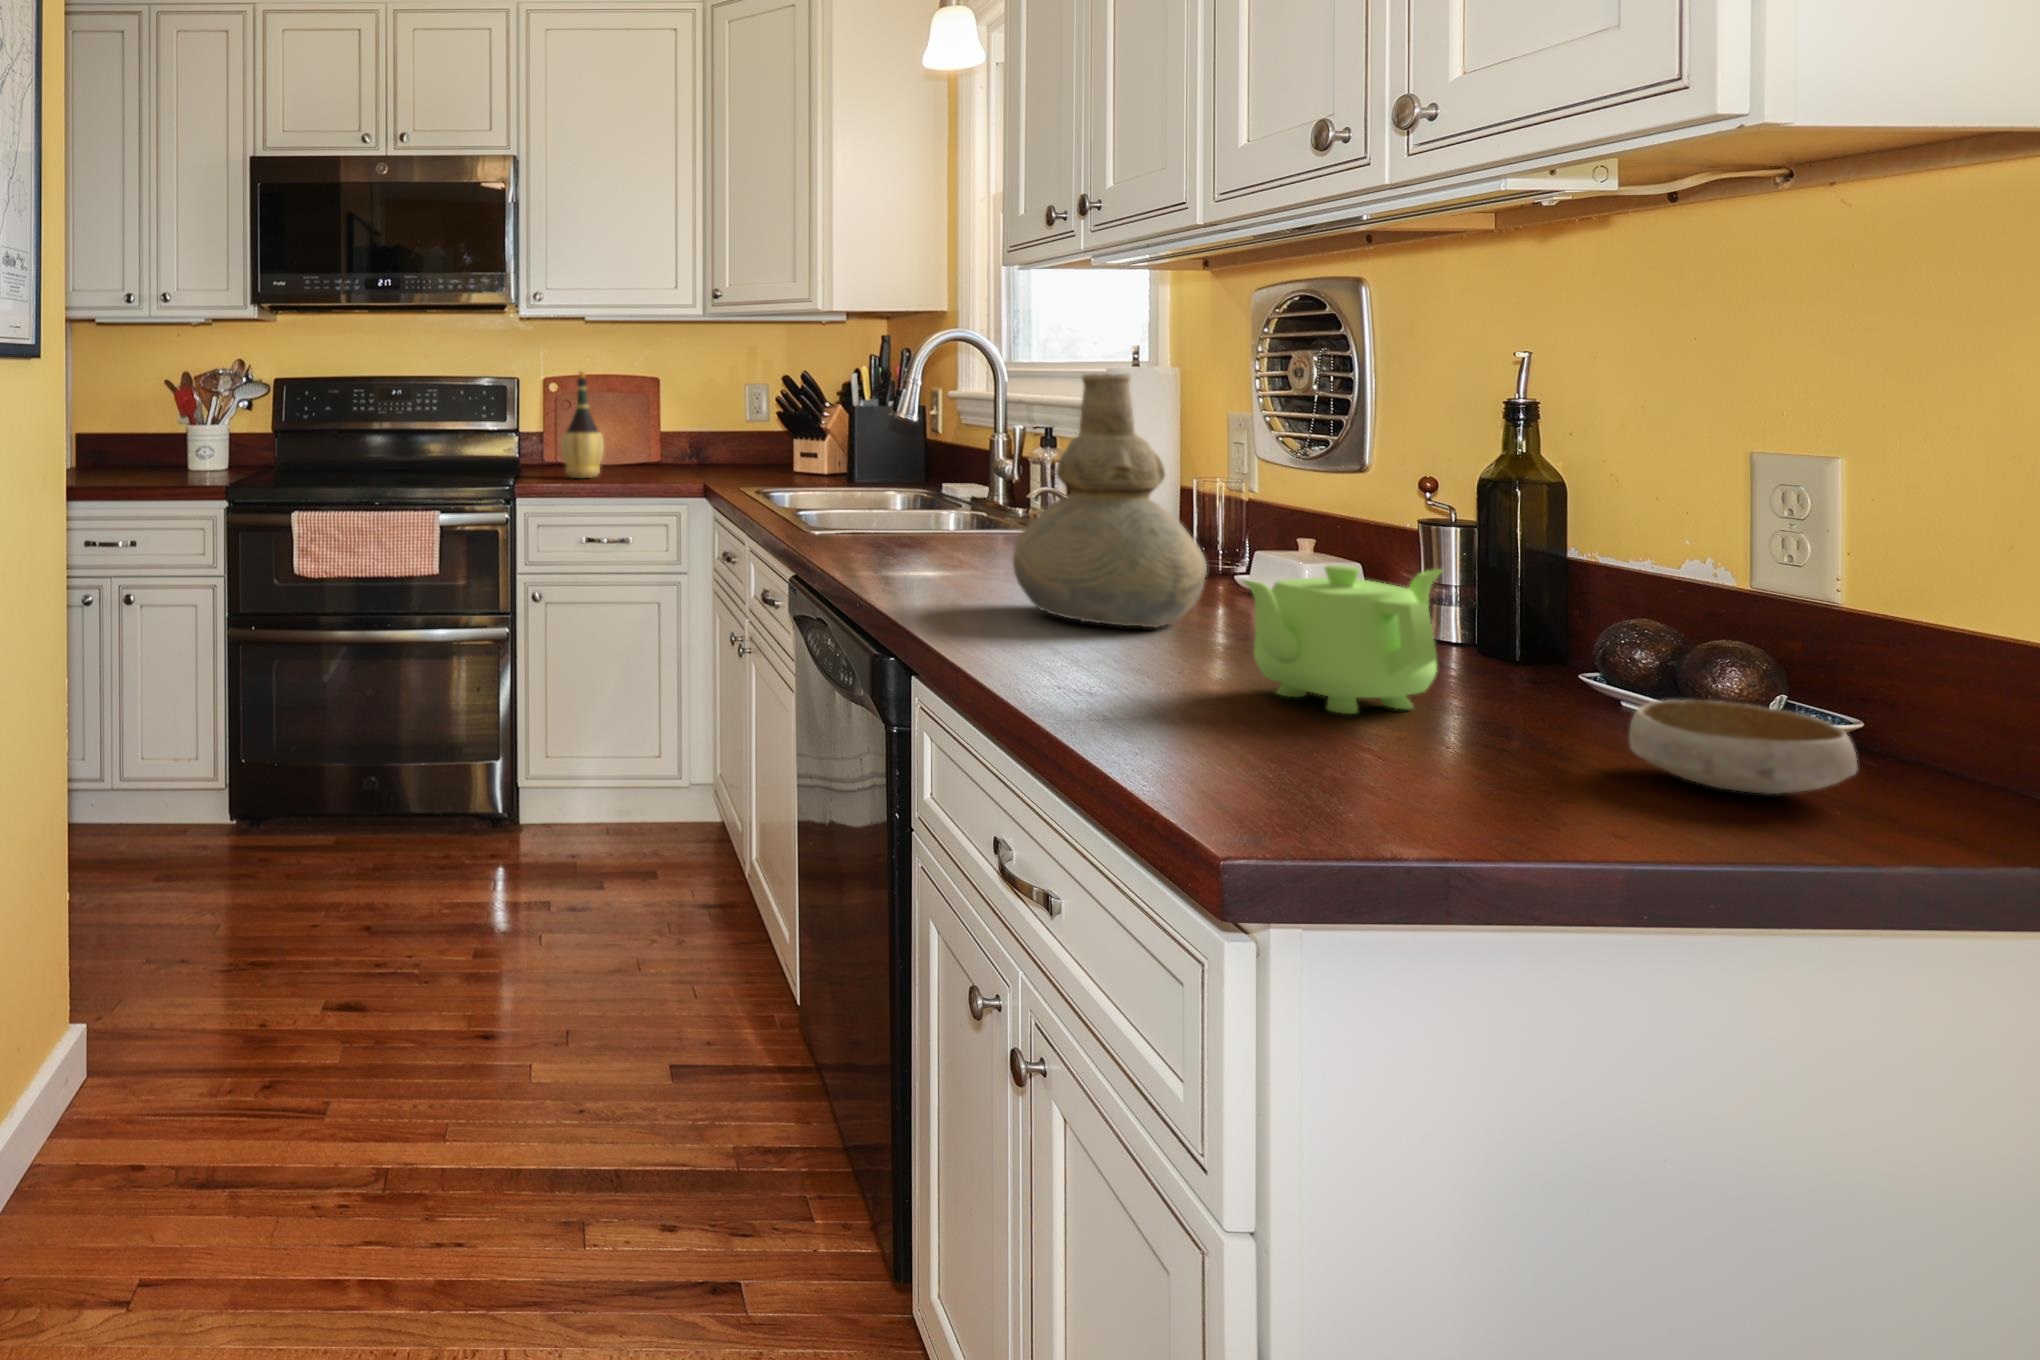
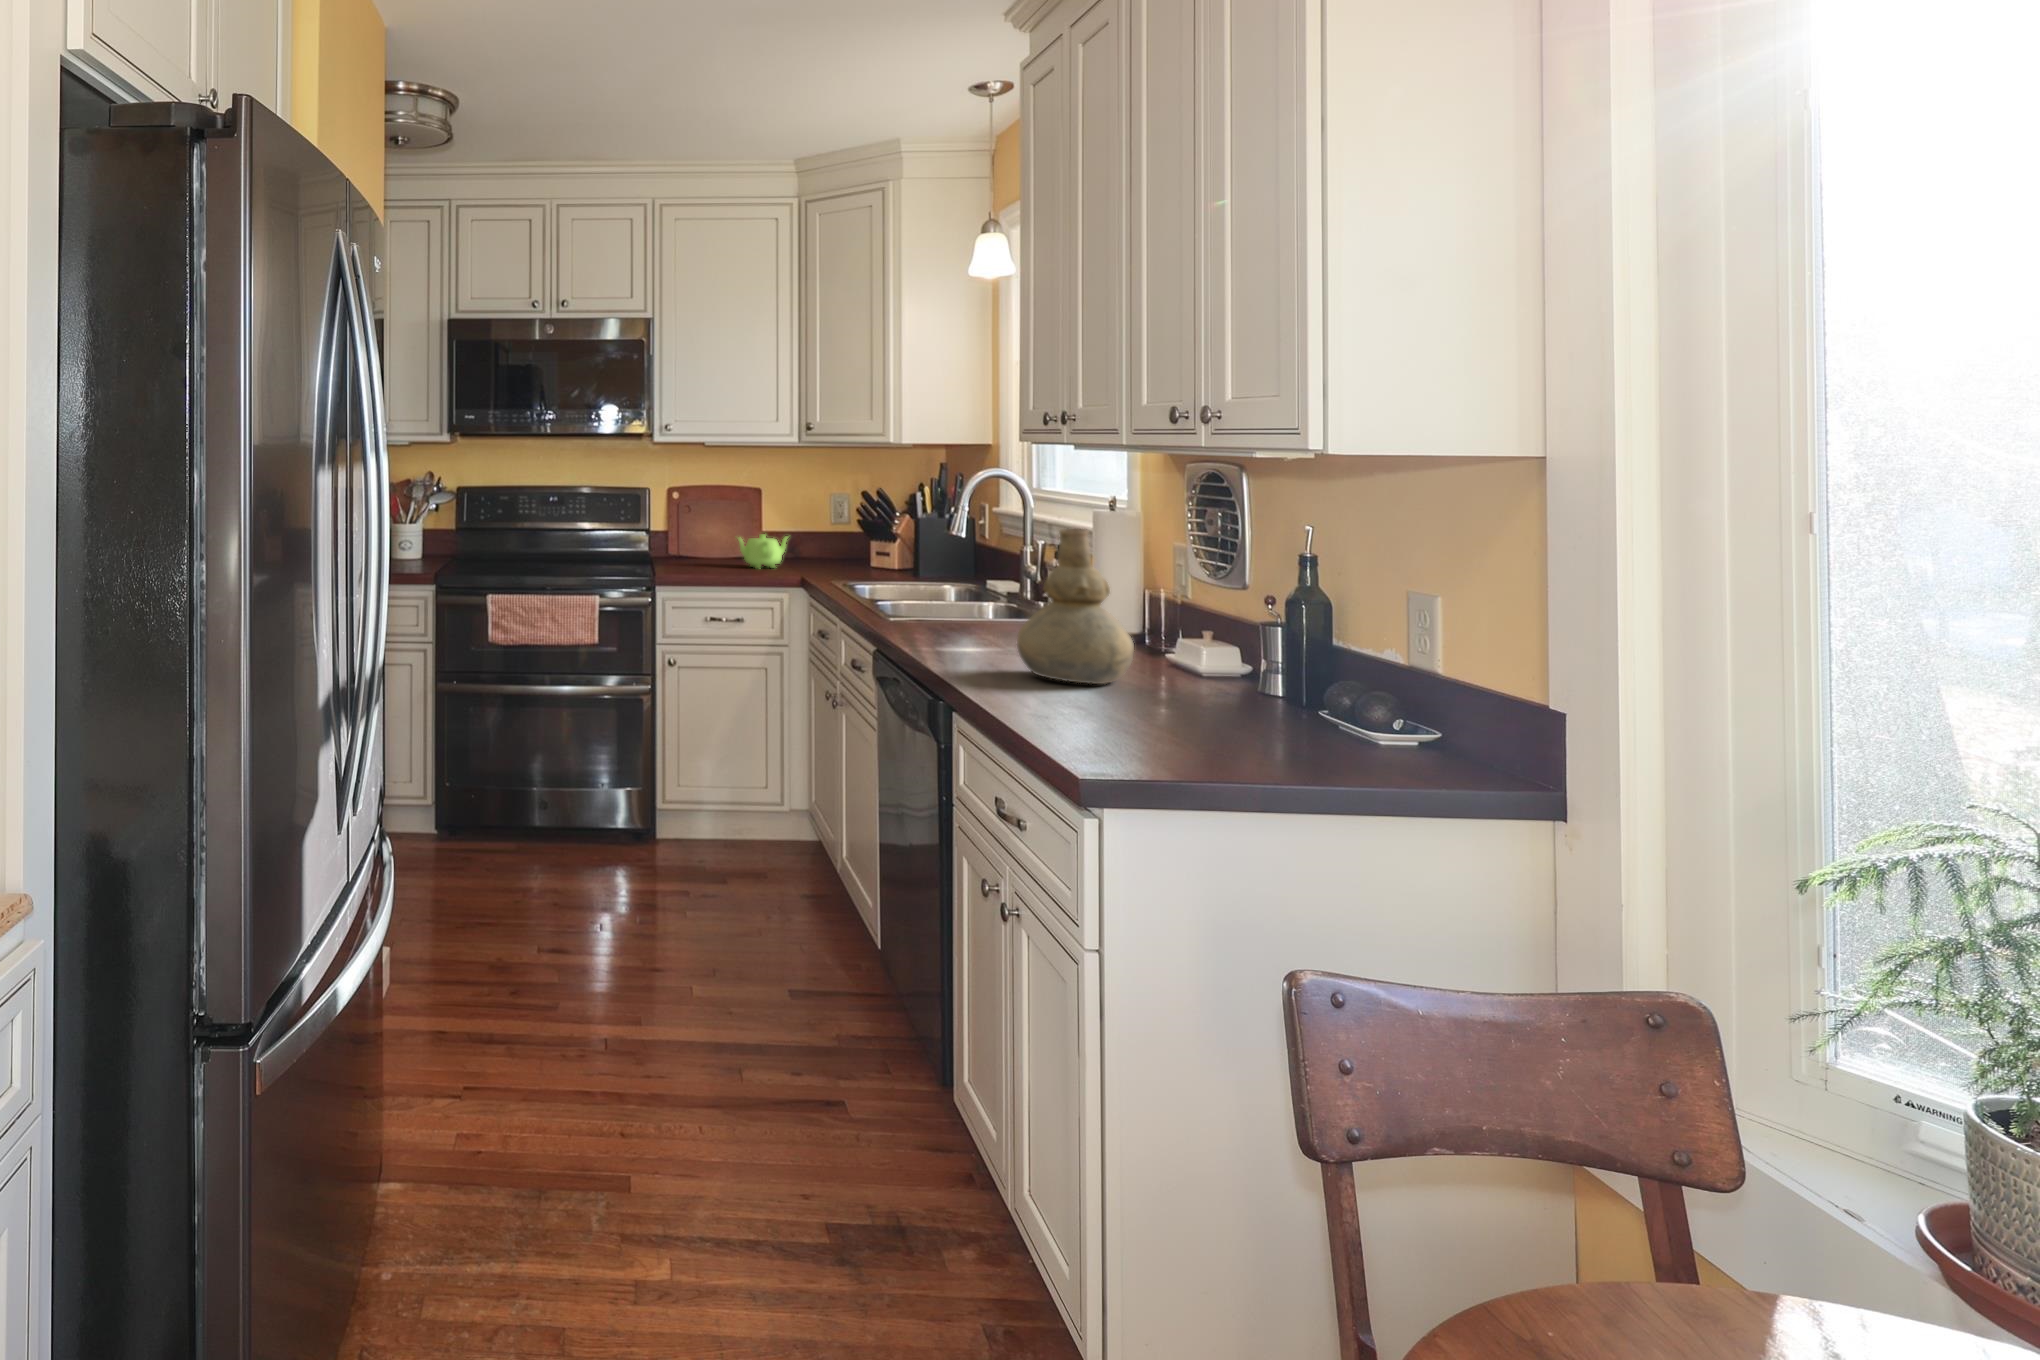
wine bottle: present [561,372,604,478] -> none [689,488,722,571]
teapot: present [1243,565,1442,714] -> present [738,534,788,569]
bowl: present [1629,700,1857,794] -> none [1306,719,1401,762]

